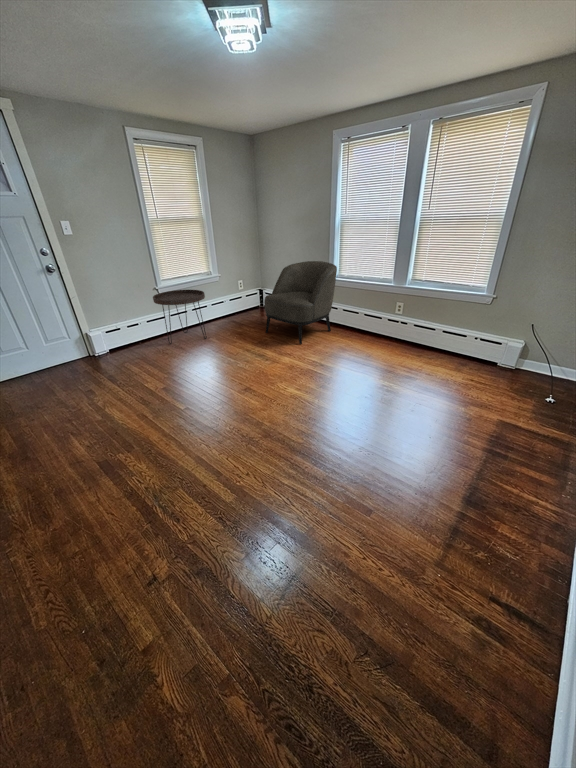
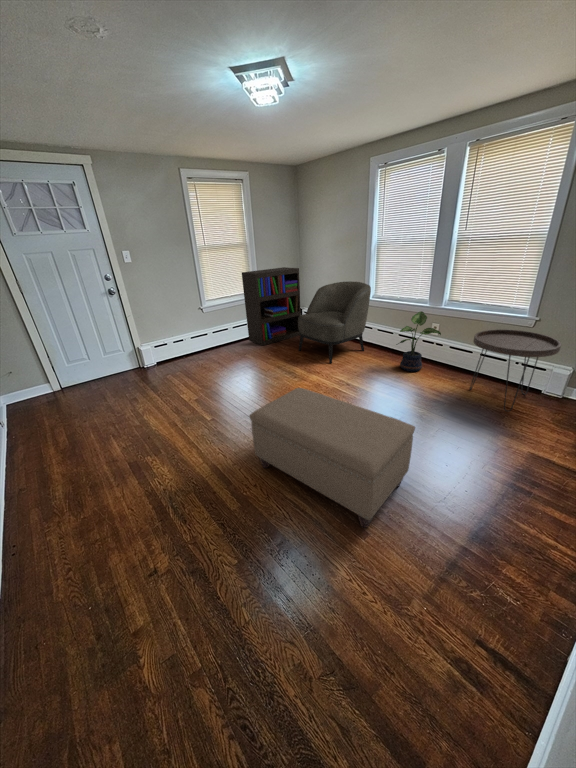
bookshelf: none [201,246,265,328] -> present [242,267,301,345]
side table: present [153,290,207,344] -> present [470,329,561,412]
potted plant: none [364,291,407,350] -> present [396,311,441,372]
ottoman: none [239,369,409,504] -> present [250,388,415,527]

